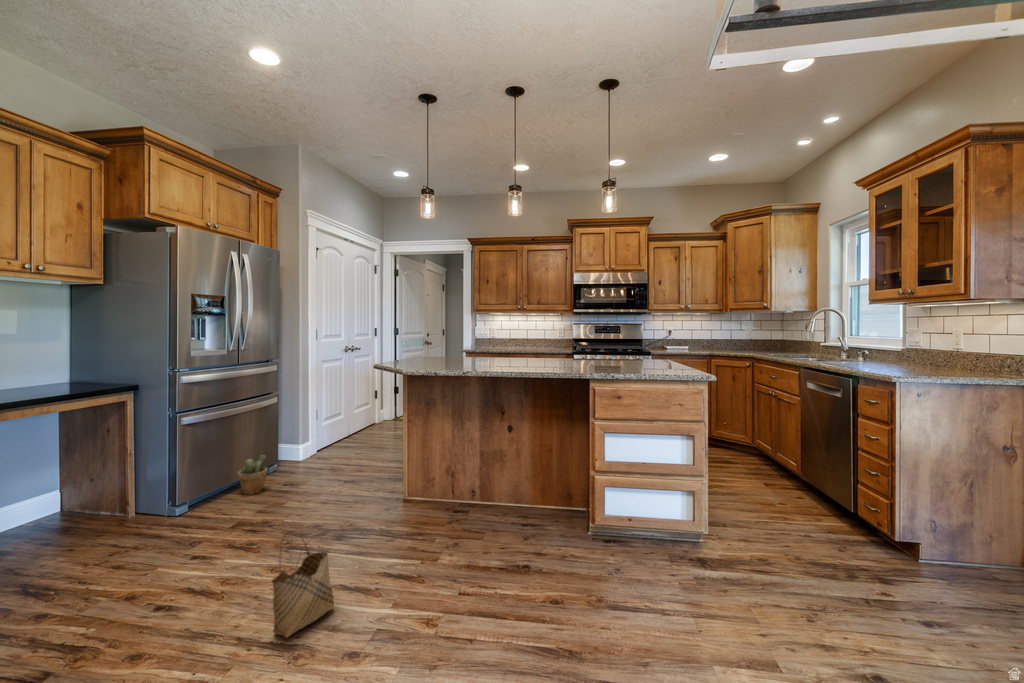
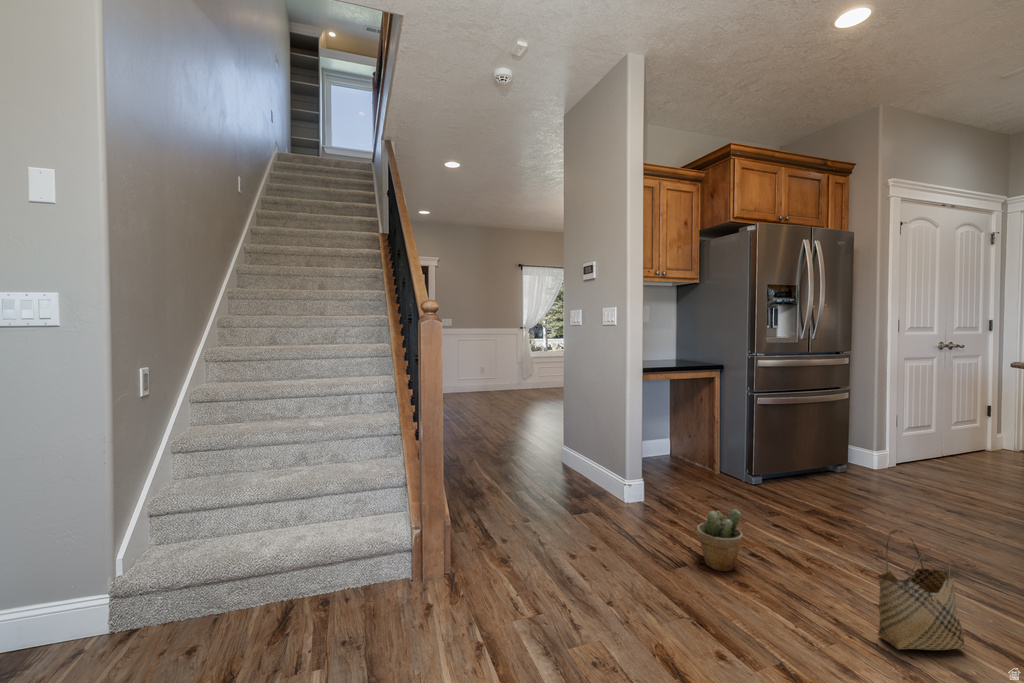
potted plant: present [238,455,267,495] -> present [697,509,743,571]

